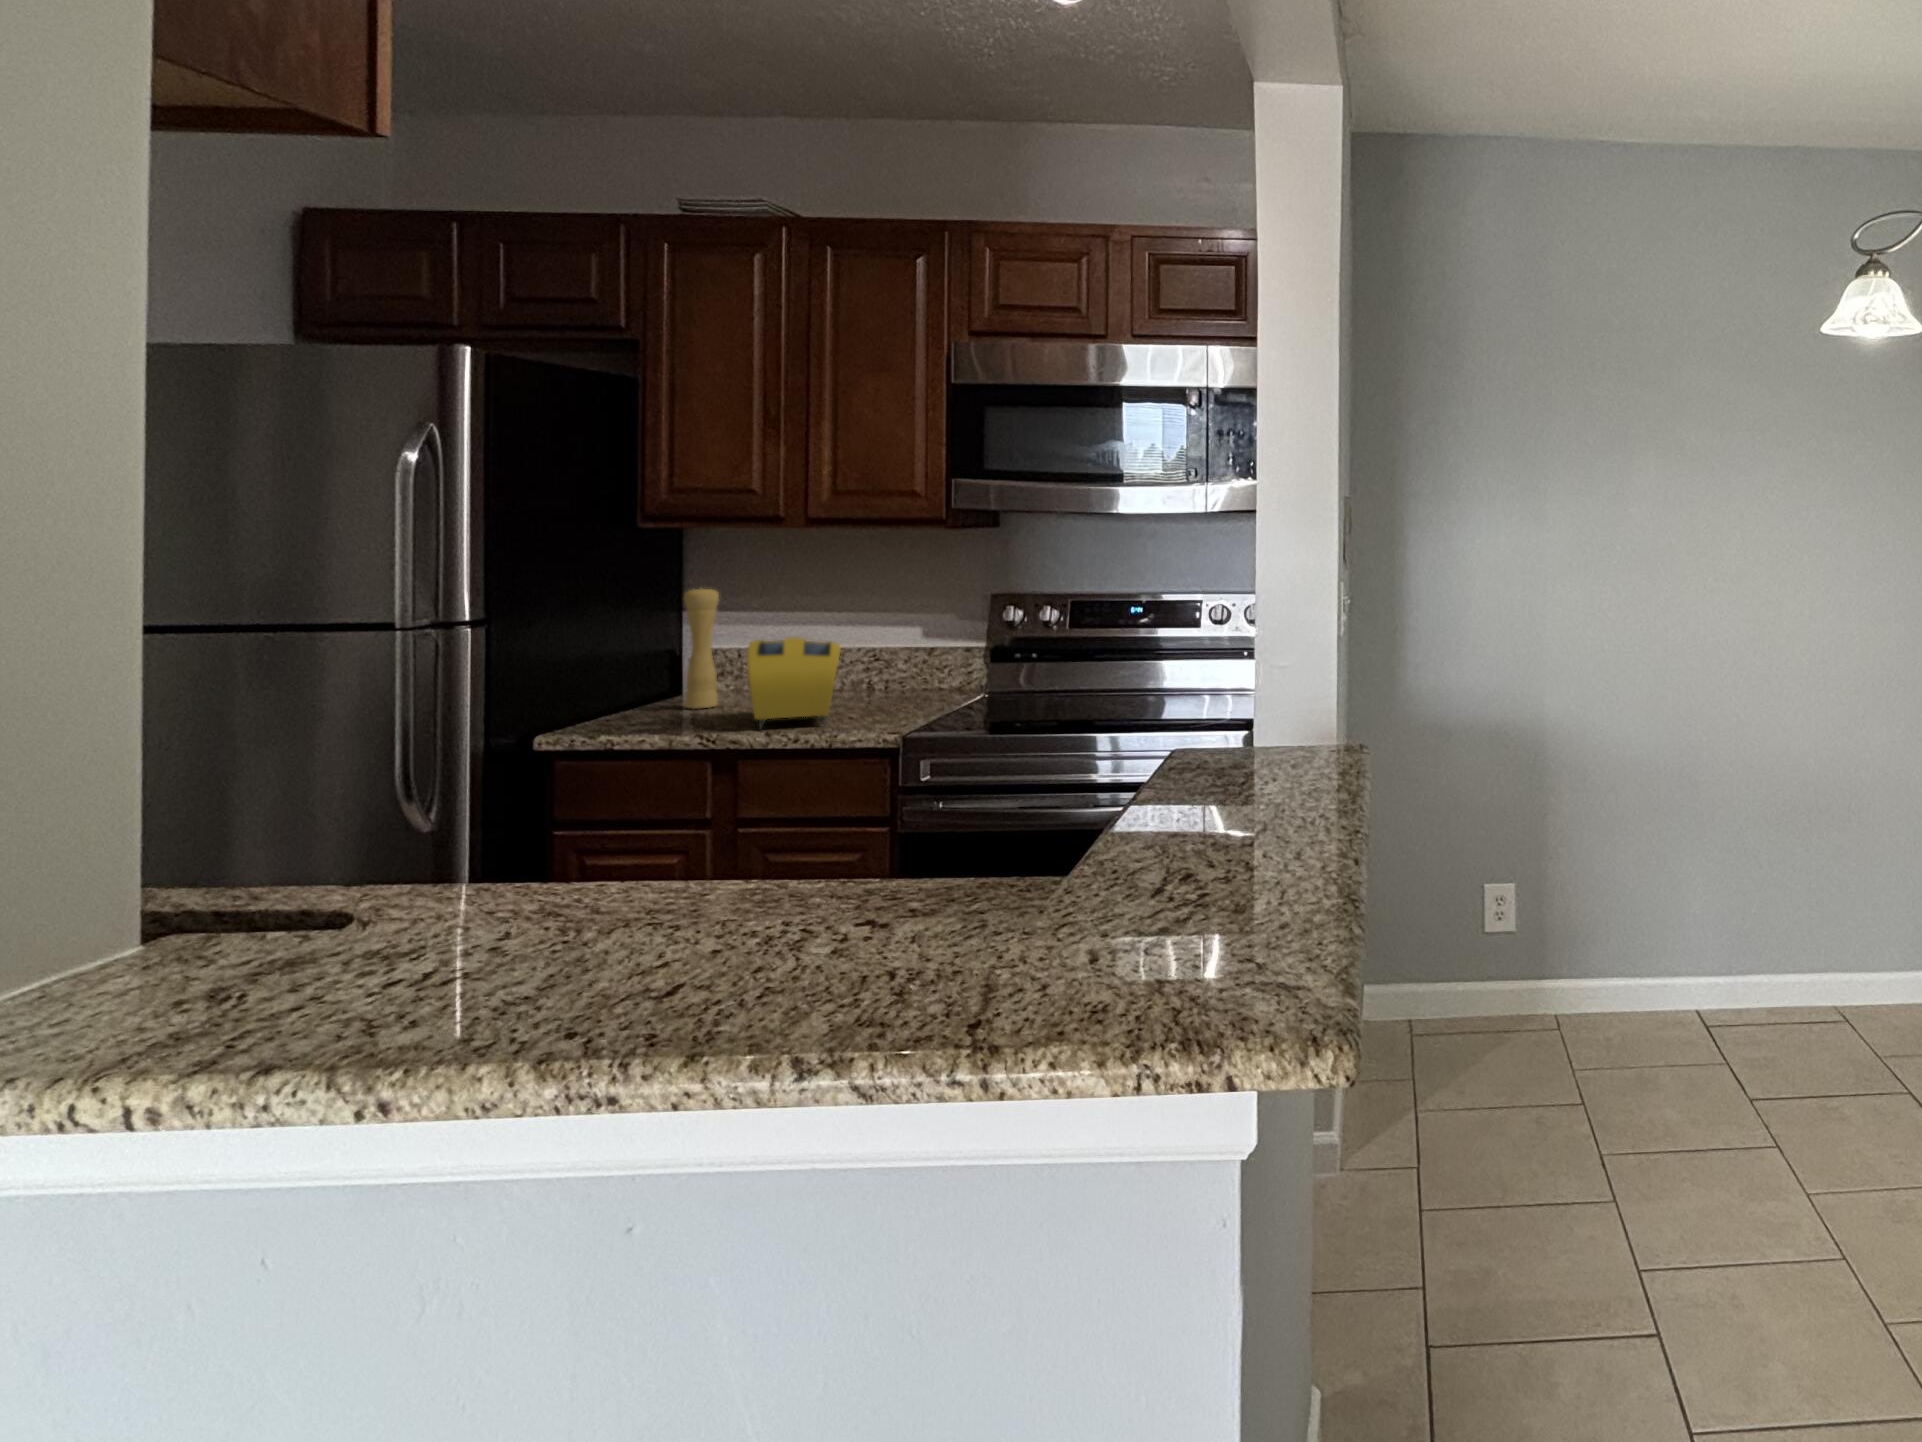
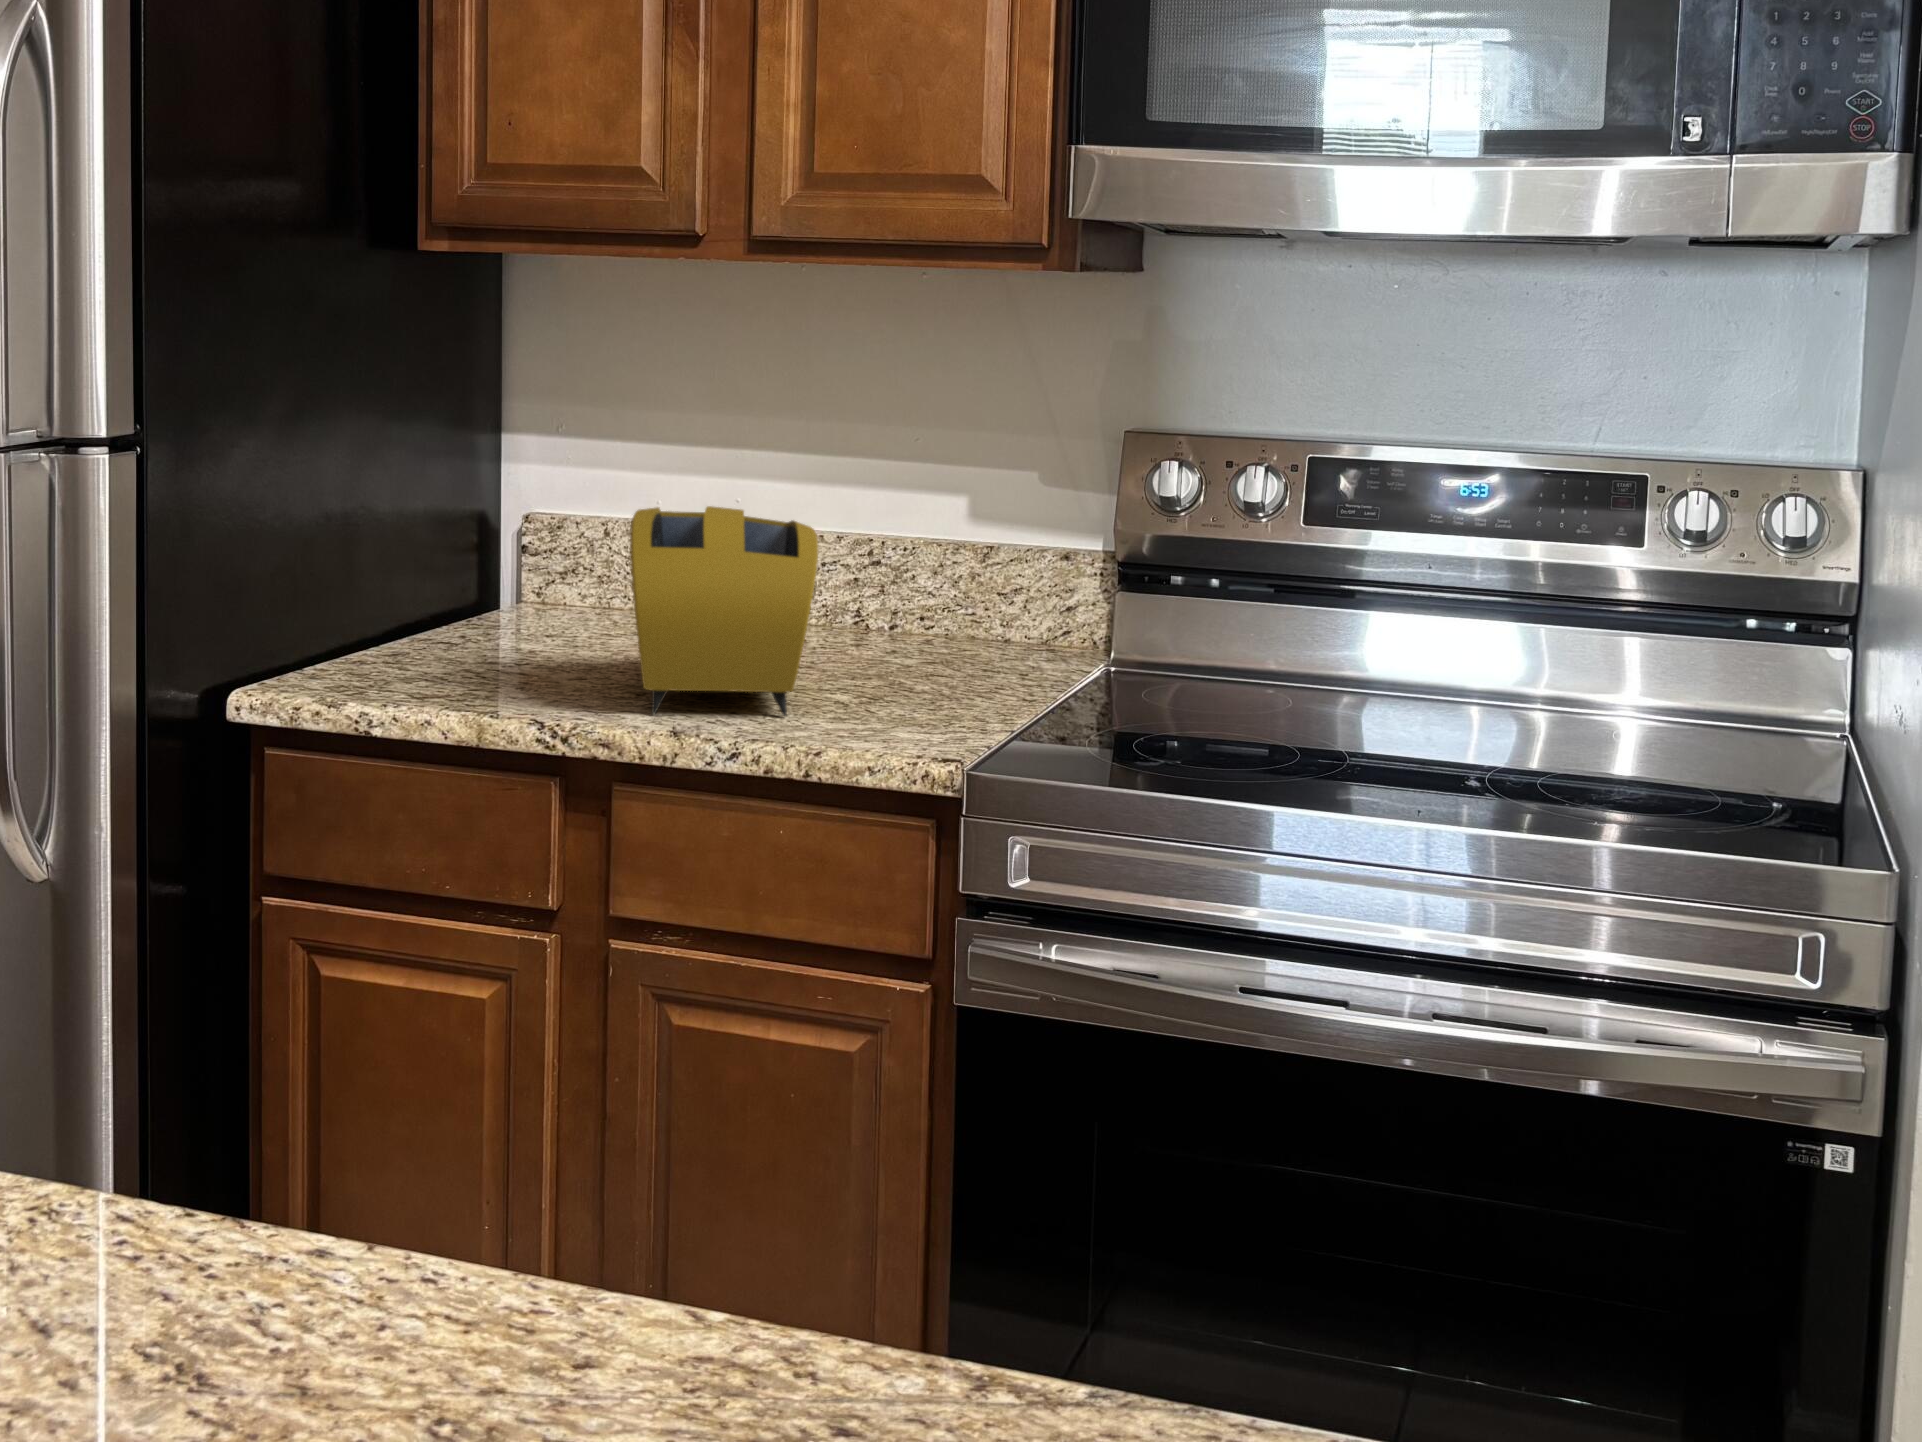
pepper mill: present [684,588,719,709] -> none [505,386,571,640]

